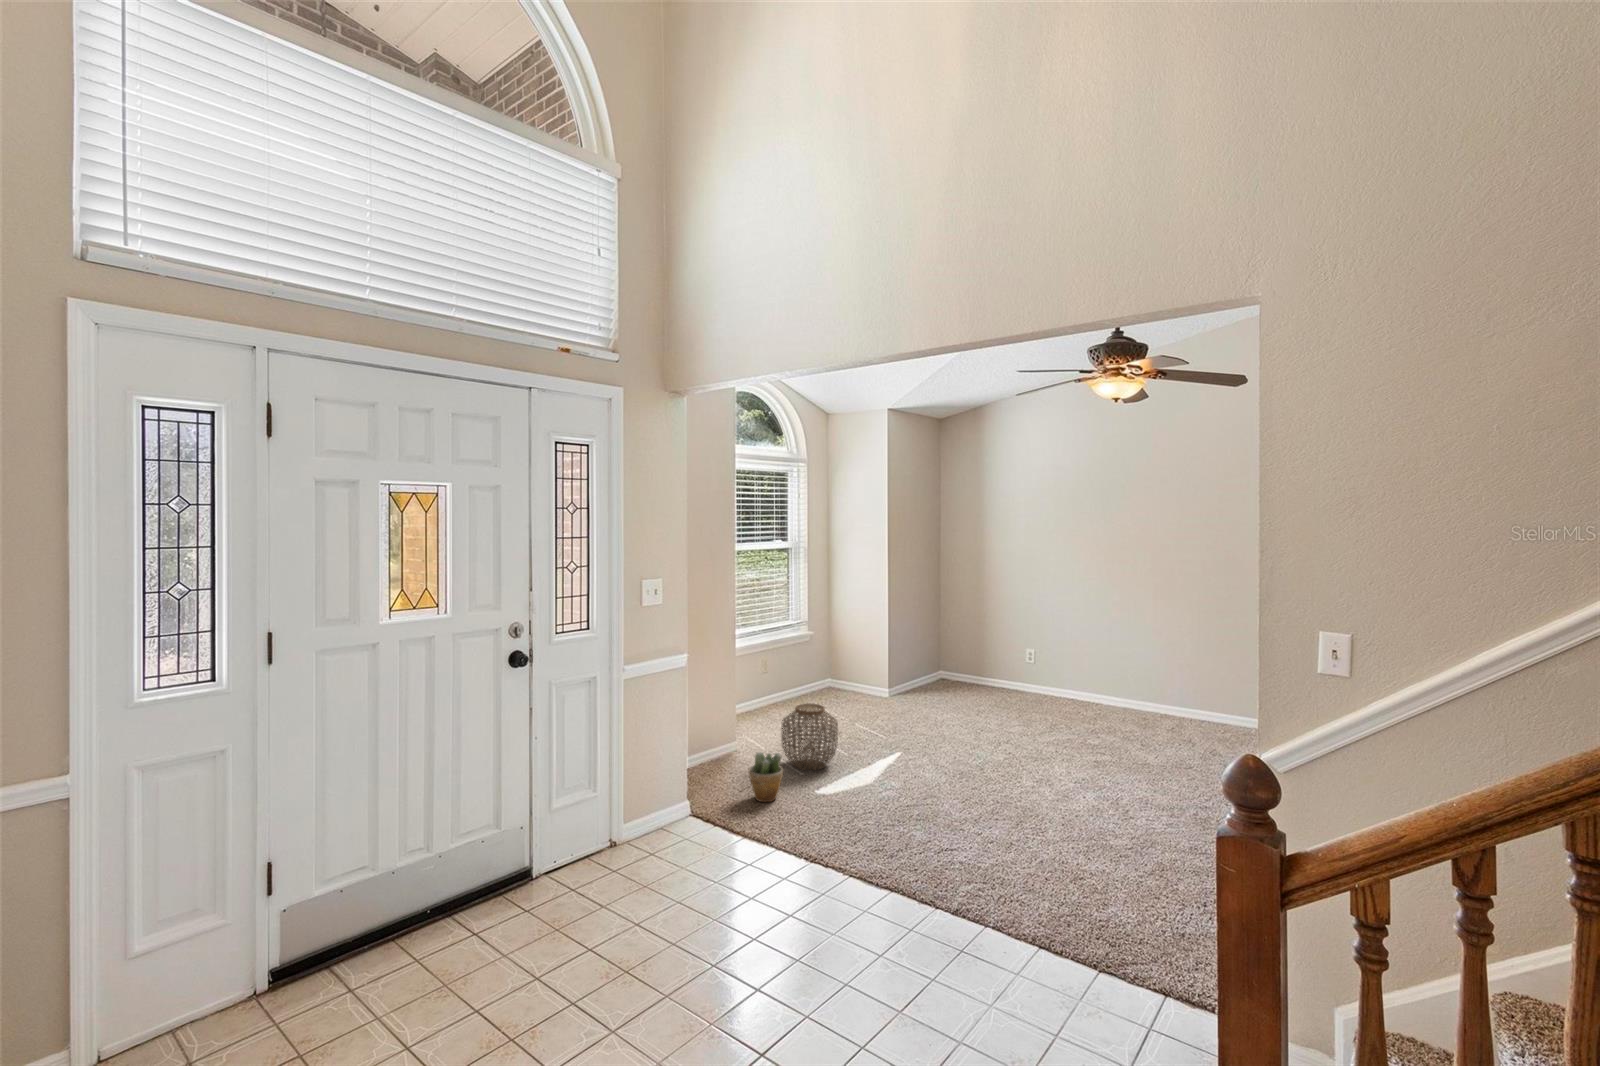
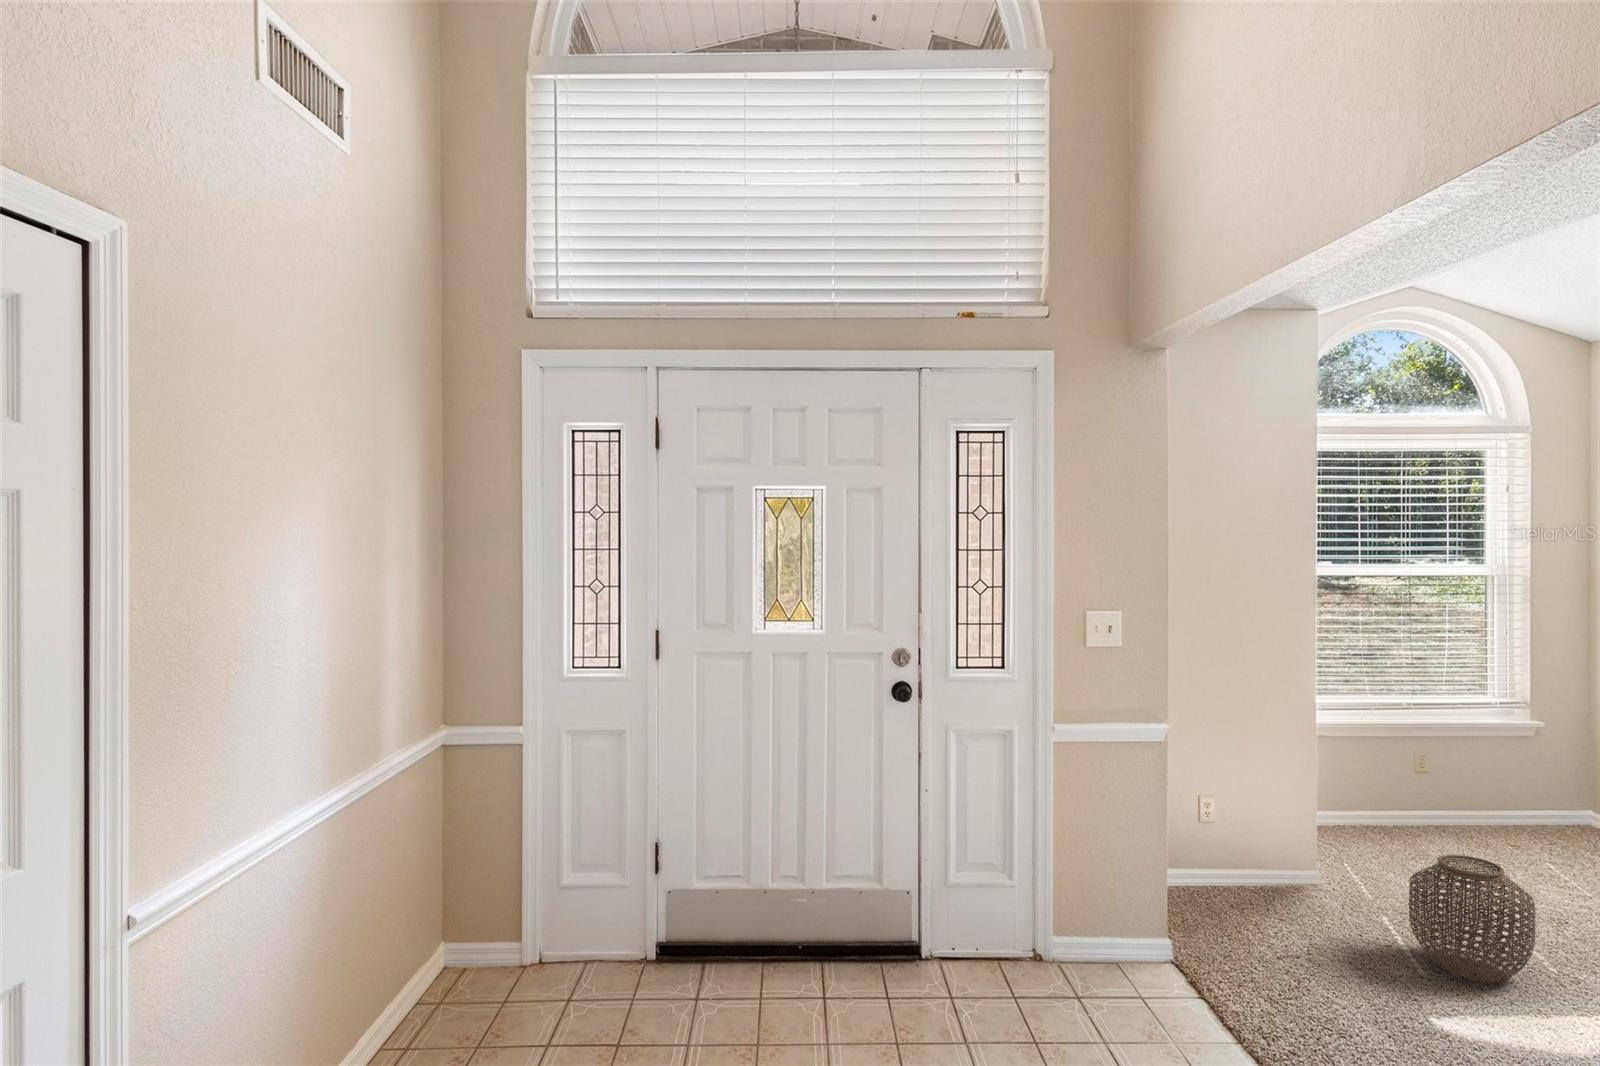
potted plant: present [748,752,783,802] -> none [1292,908,1358,998]

